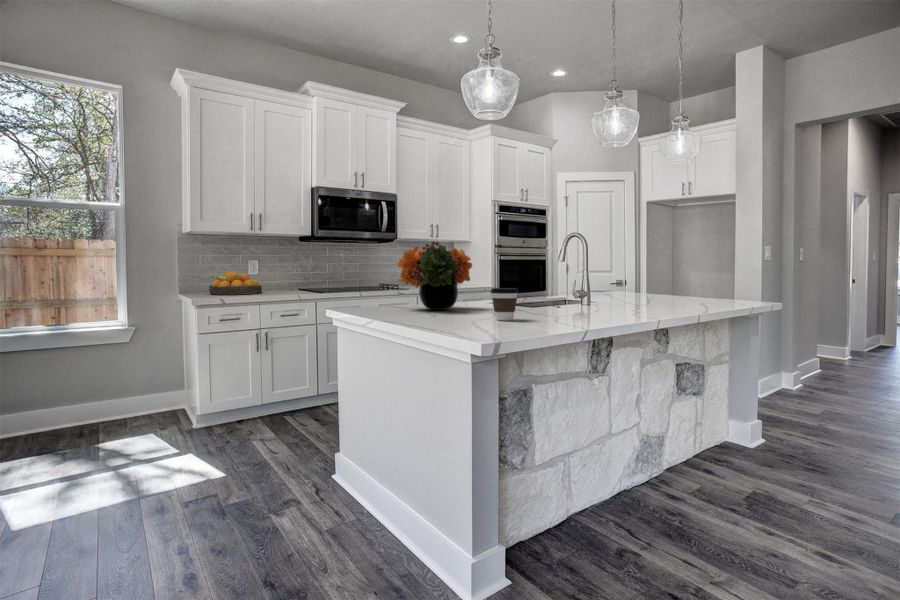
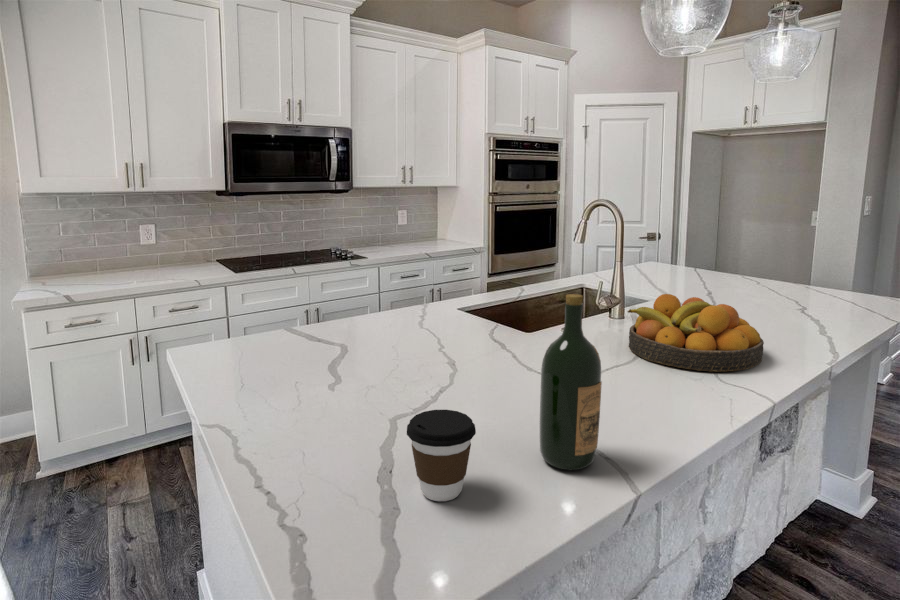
flower arrangement: present [397,241,472,310] -> none [247,258,404,395]
wine bottle: none [544,242,570,318] -> present [540,294,602,470]
fruit bowl: present [209,271,262,295] -> present [628,294,764,372]

